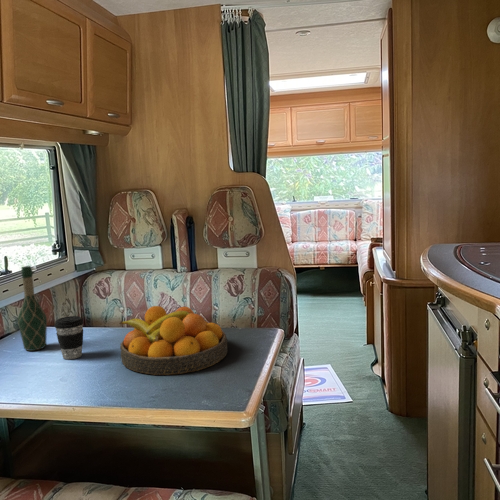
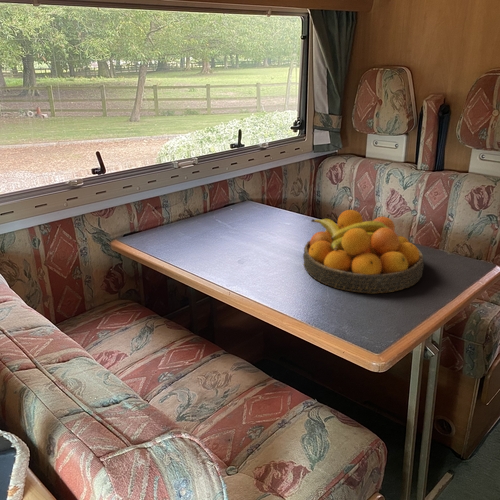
wine bottle: present [18,266,47,351] -> none [230,145,256,227]
coffee cup: present [55,316,84,359] -> none [253,202,281,245]

